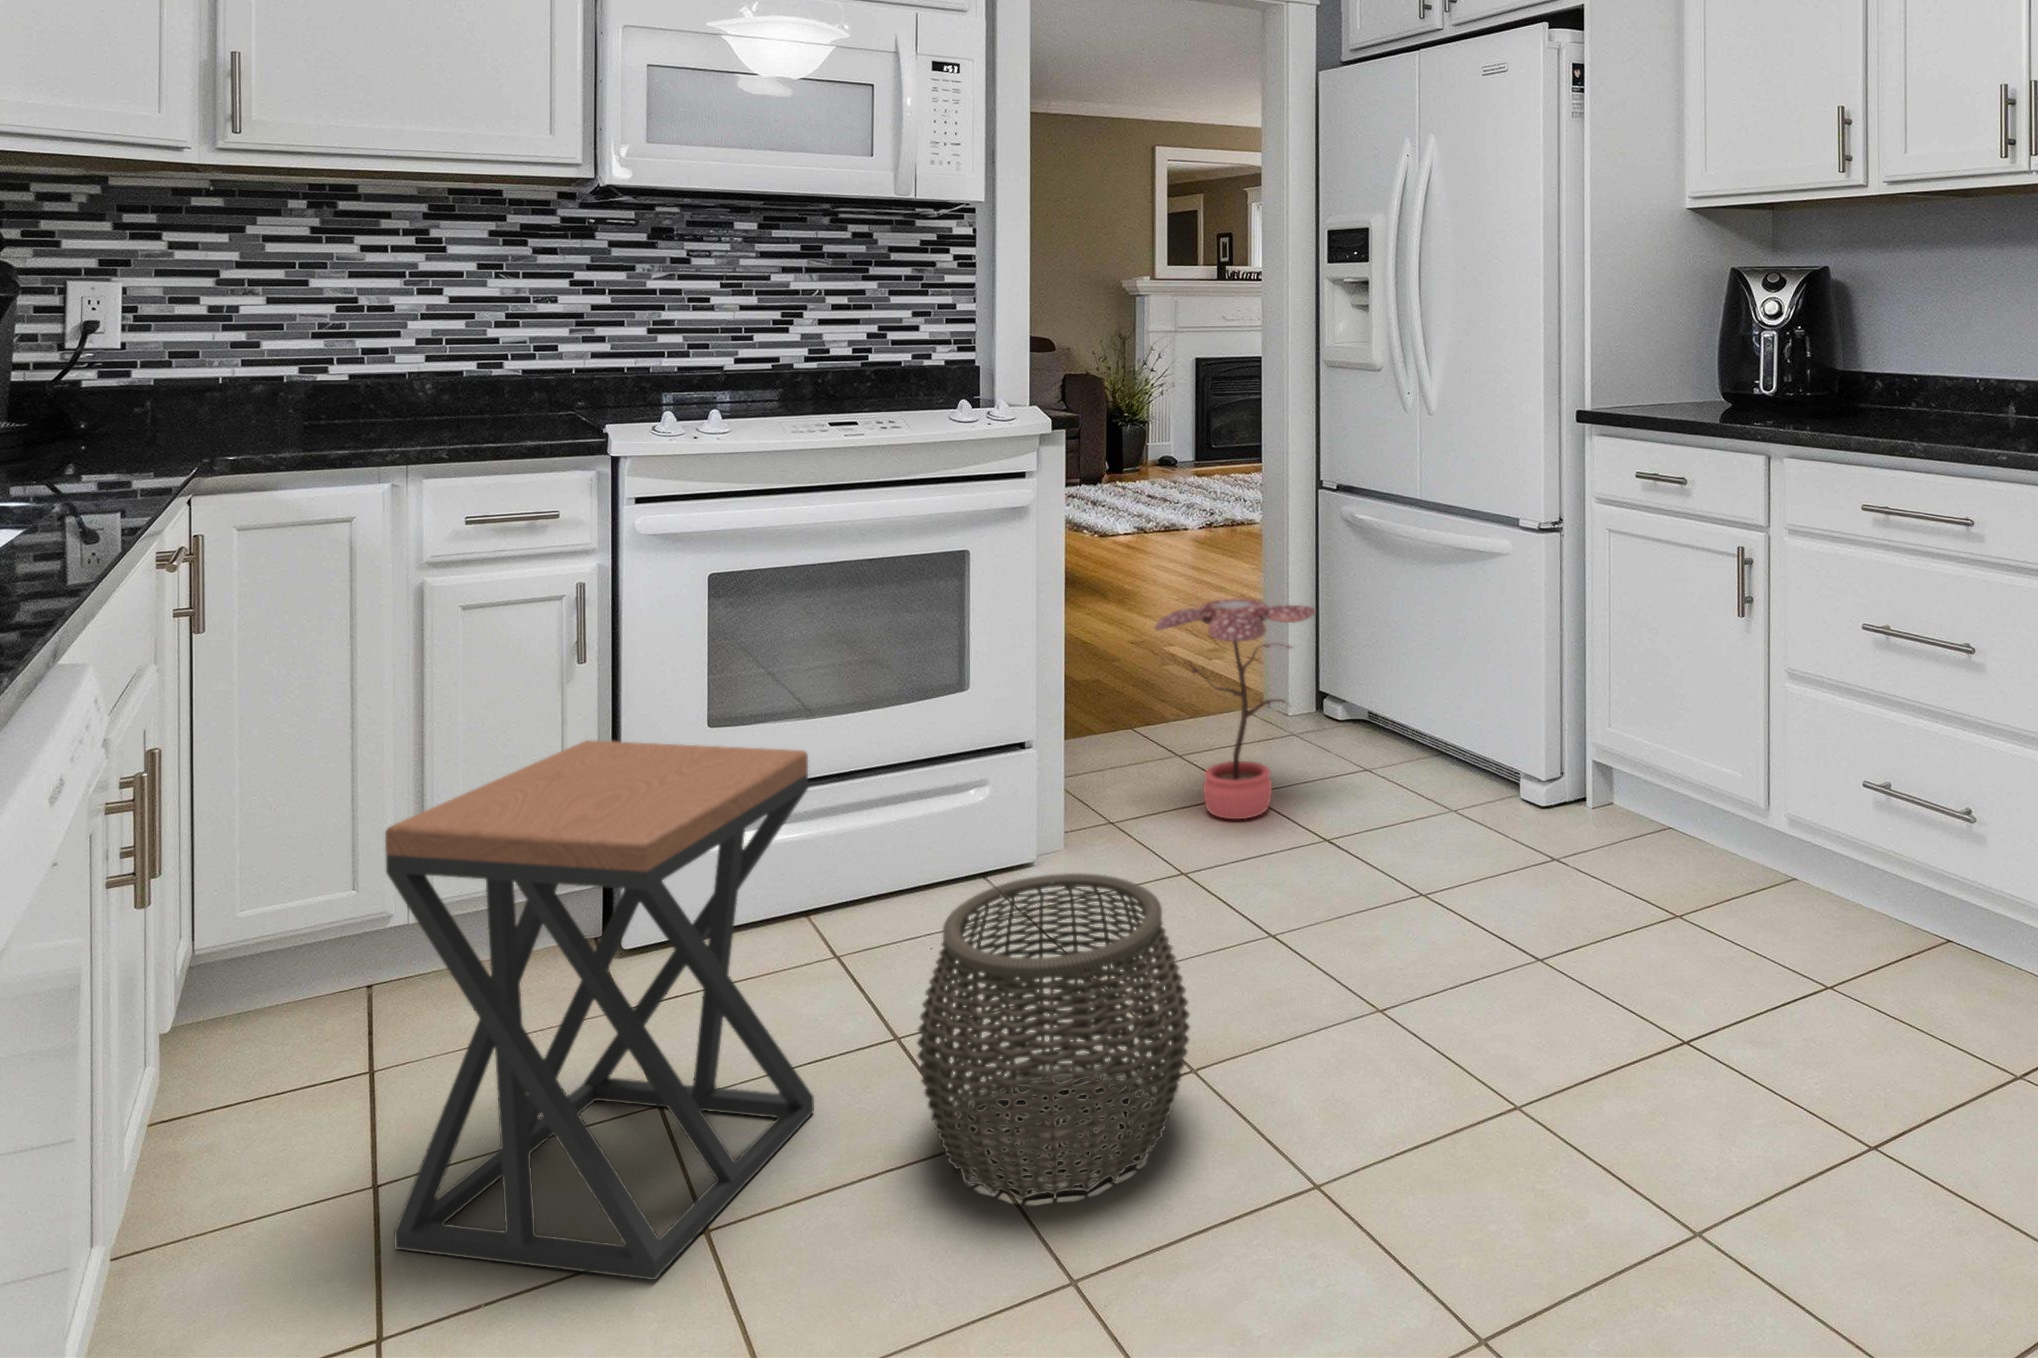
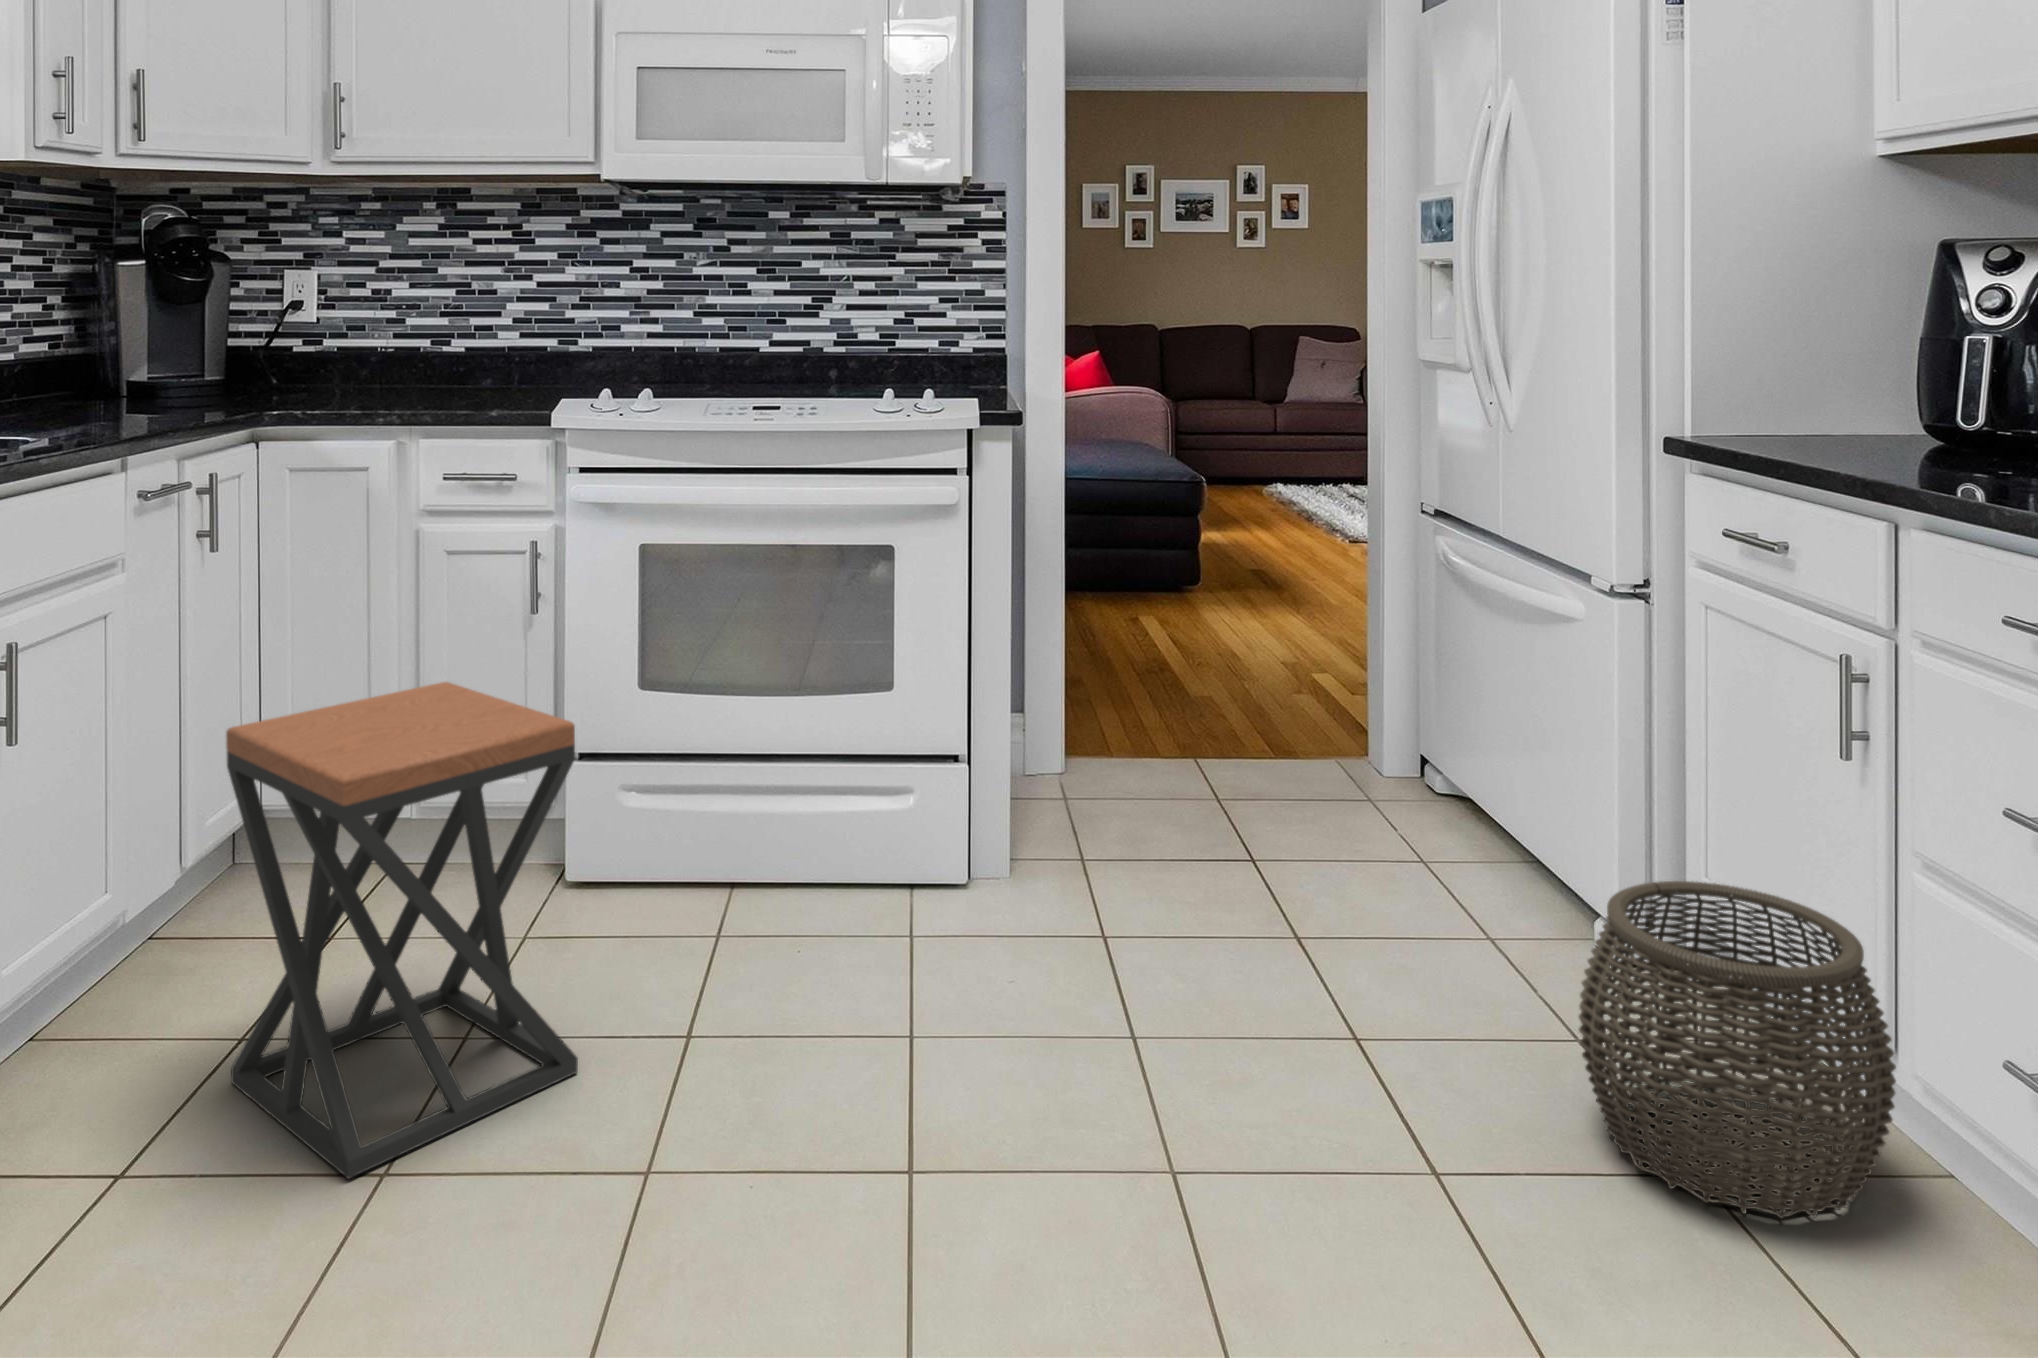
potted plant: present [1155,599,1315,819] -> none [1120,631,1310,888]
woven basket: present [917,873,1190,1199] -> present [1579,881,1896,1218]

